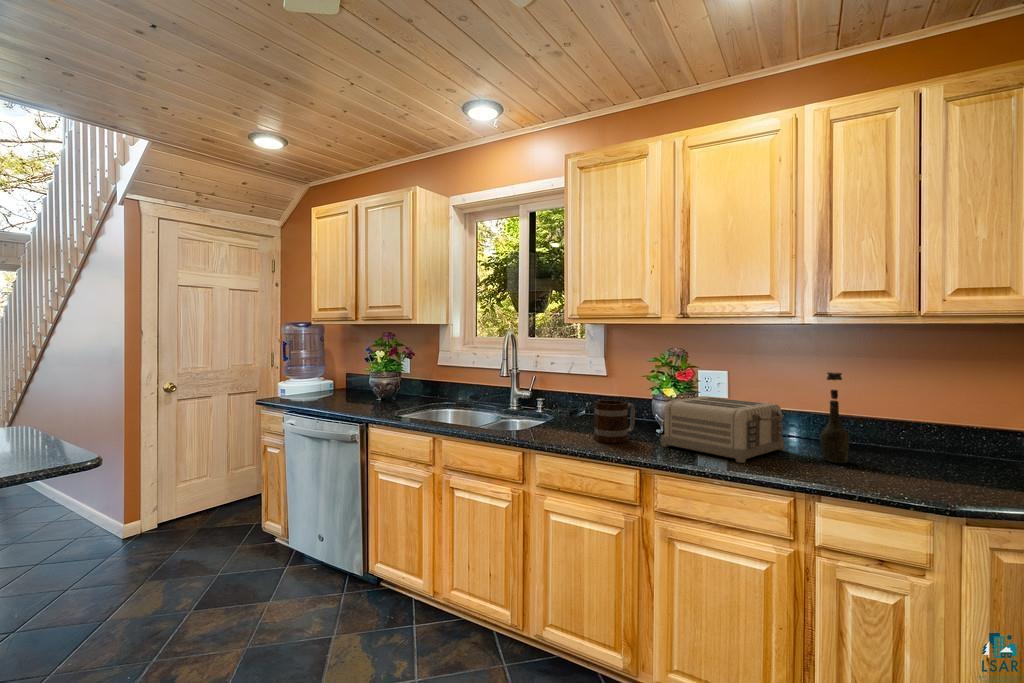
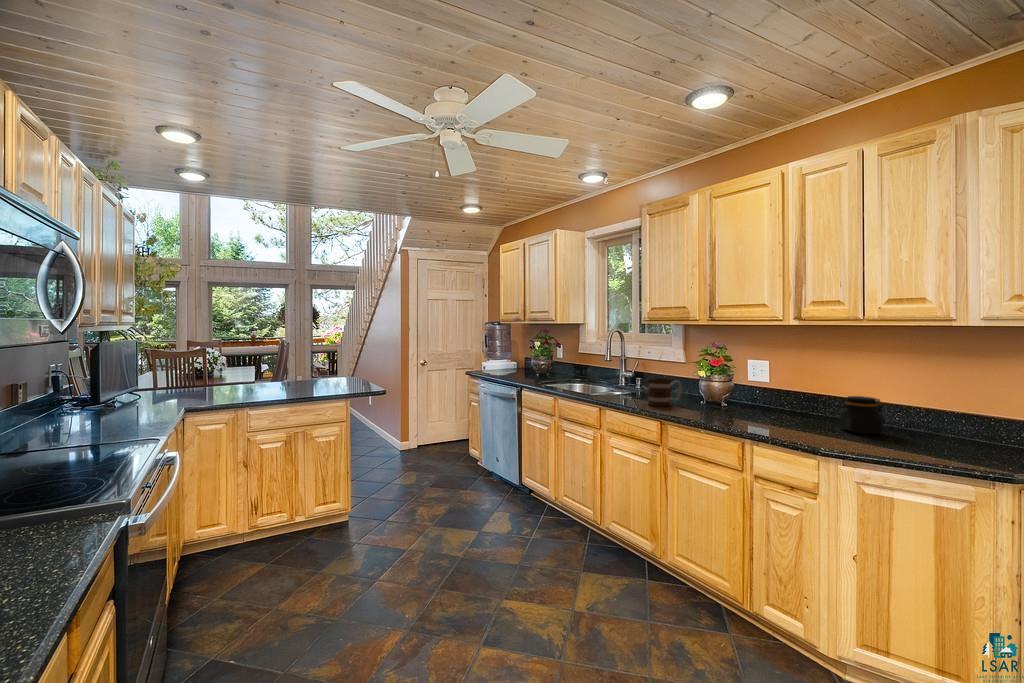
bottle: present [820,372,849,463] -> none [794,361,815,428]
toaster: present [661,396,784,463] -> none [689,378,781,421]
jar: none [872,416,932,466] -> present [839,396,884,434]

